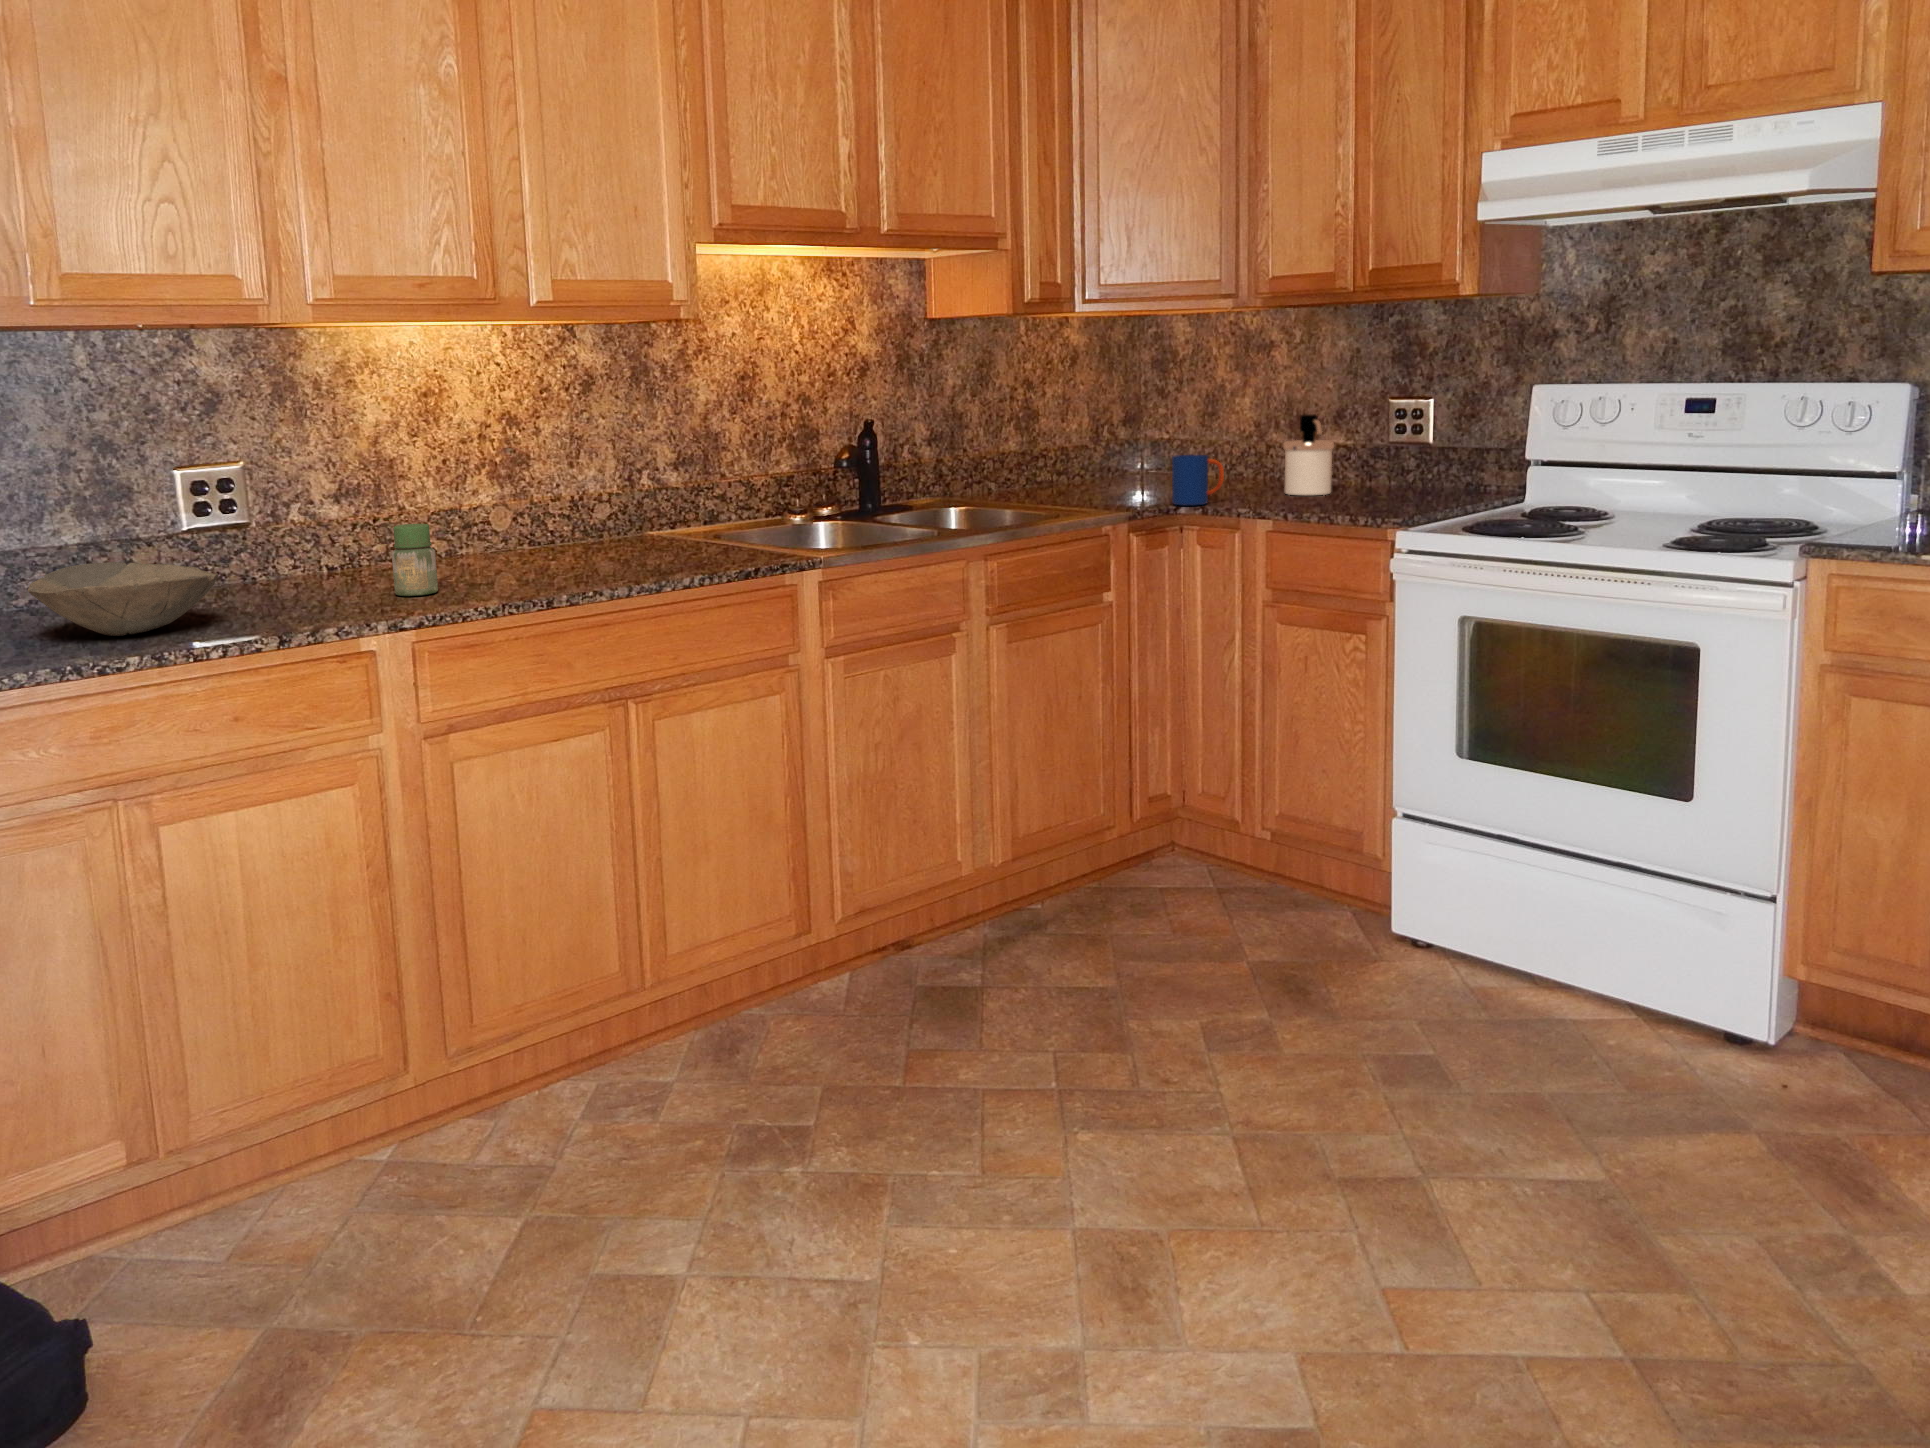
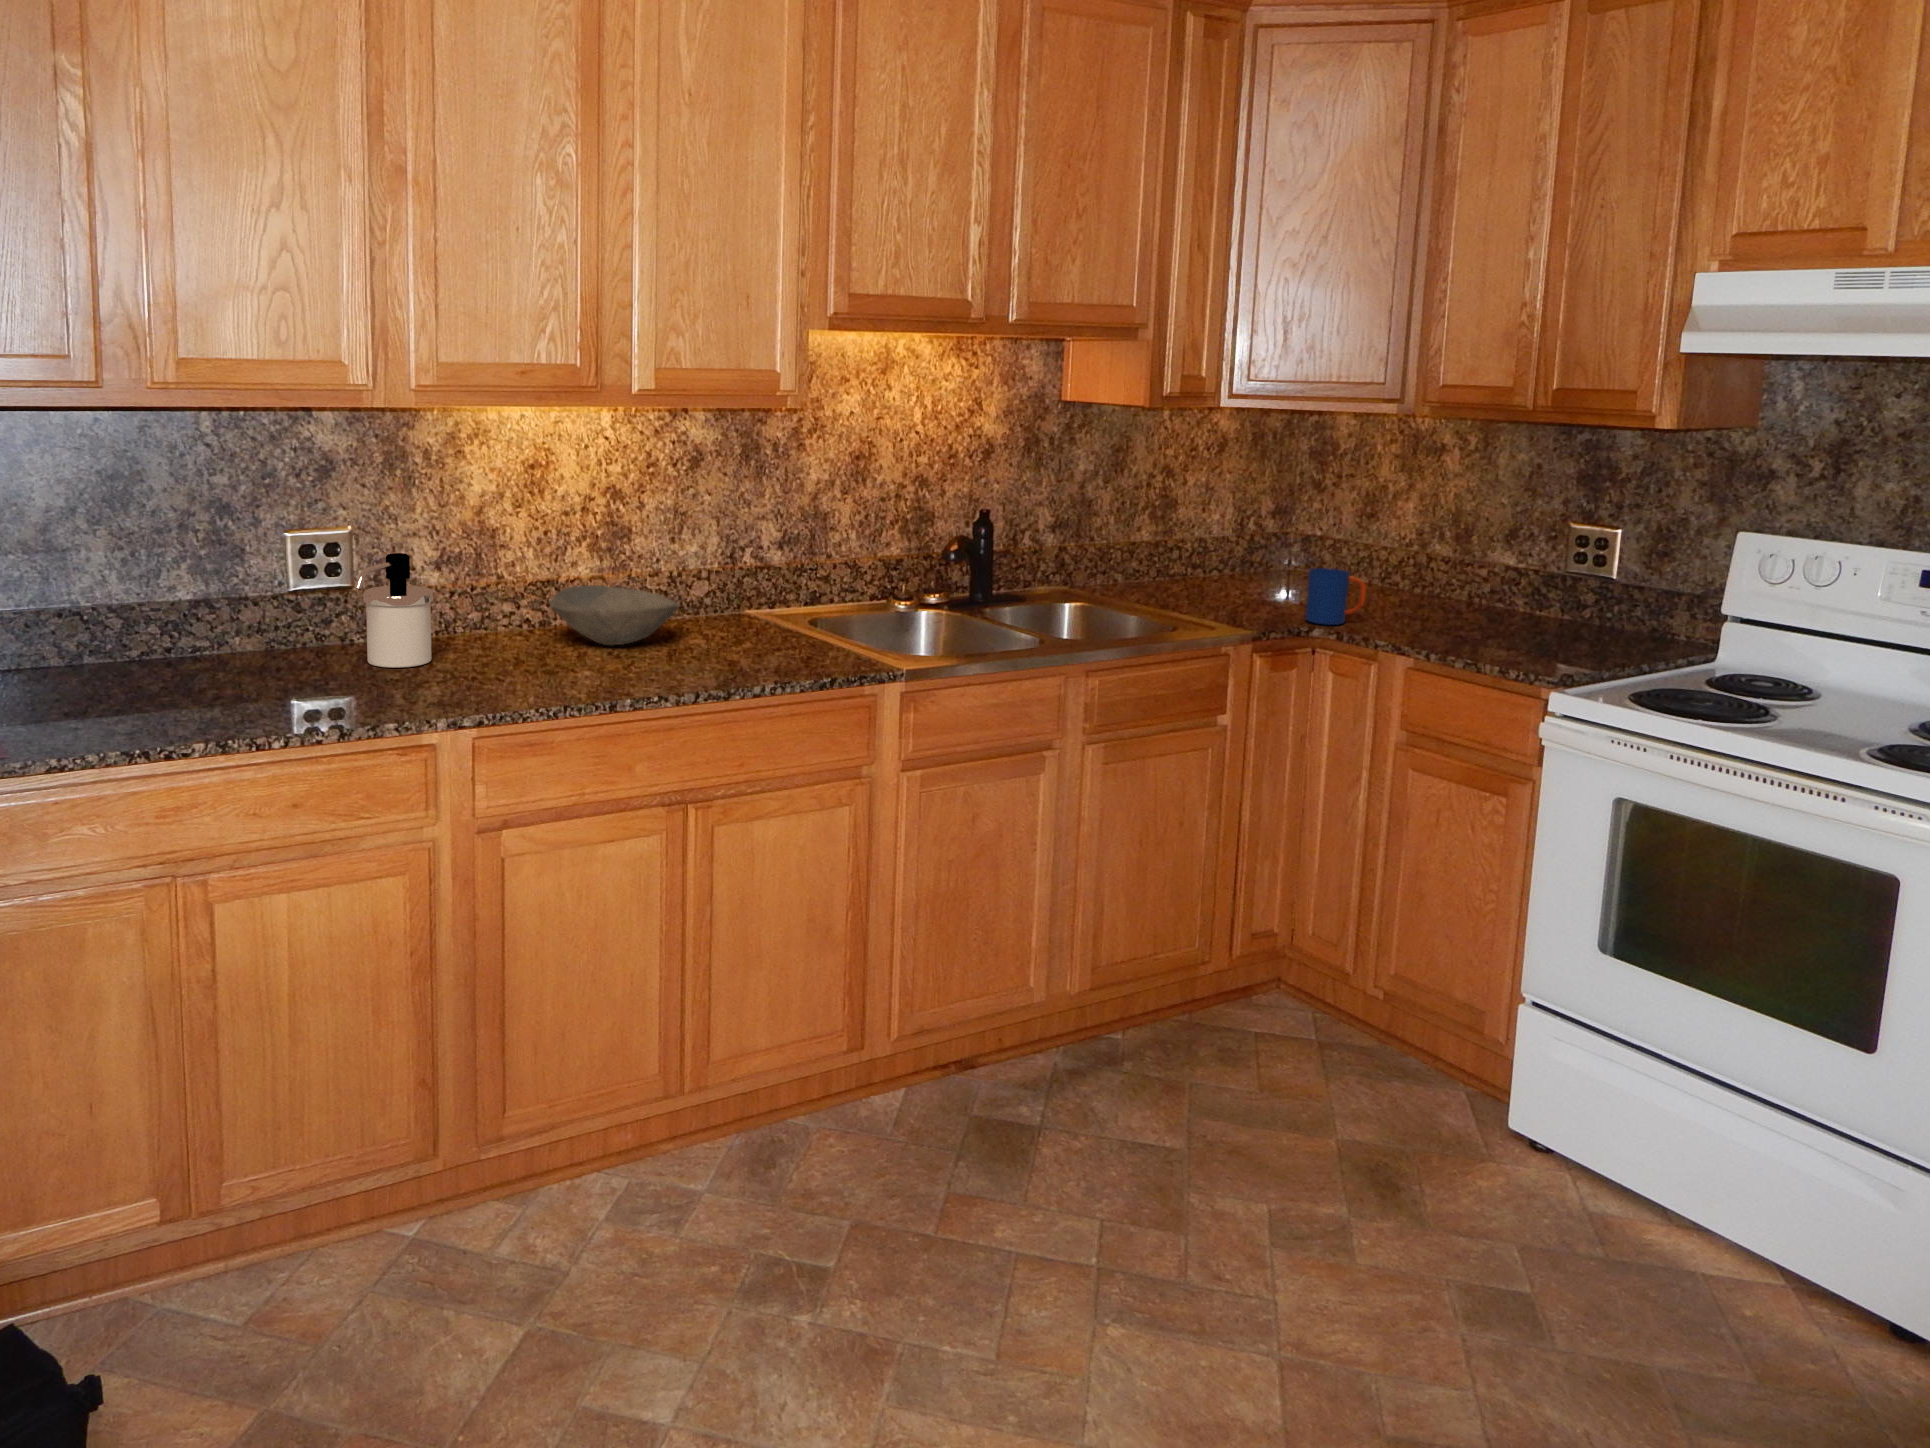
soap dispenser: present [1283,414,1334,495] -> present [356,553,433,668]
jar: present [392,524,438,596] -> none [470,608,513,681]
bowl: present [28,562,218,636] -> present [549,585,680,645]

